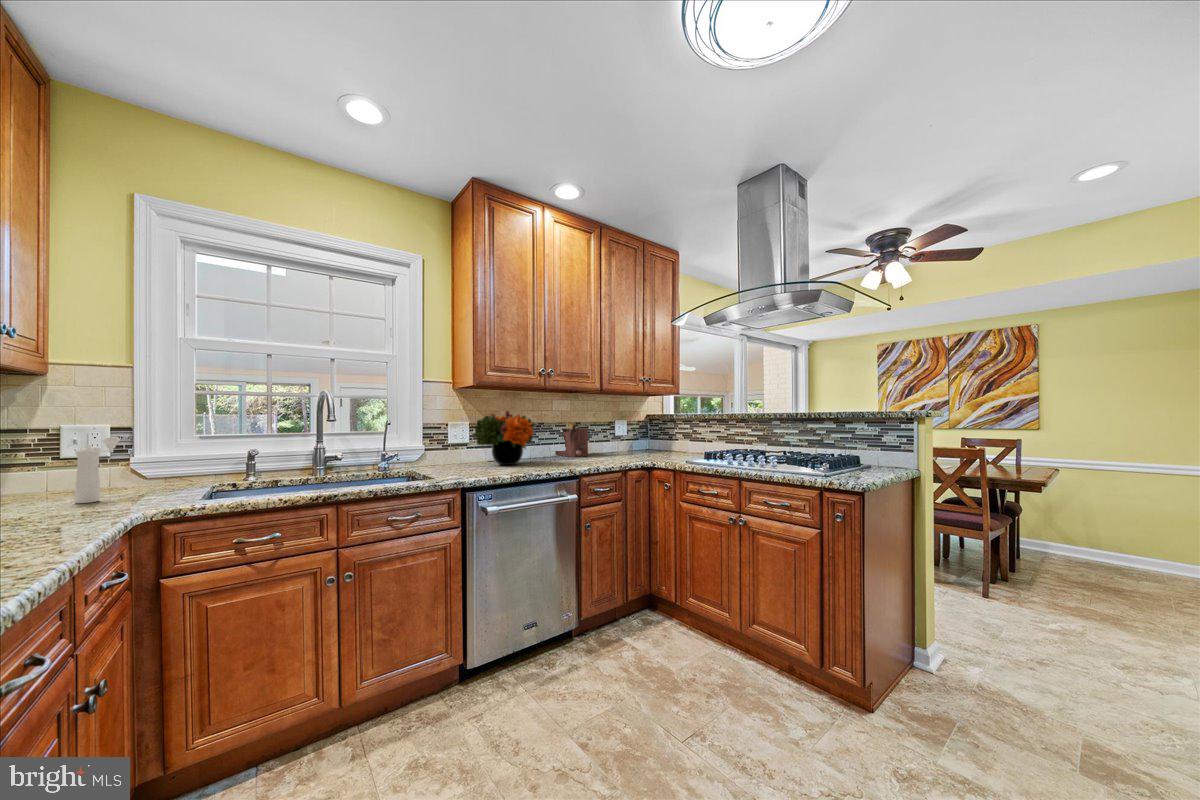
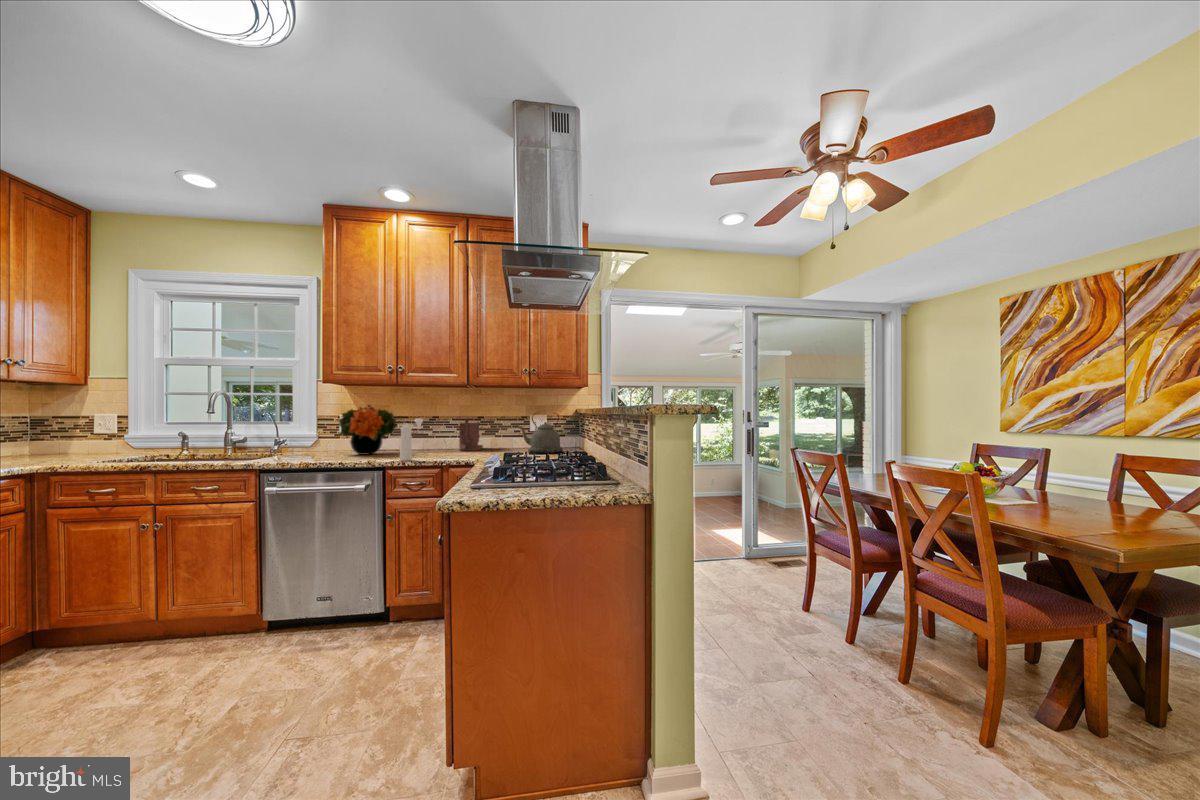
kettle: none [635,418,674,455] -> present [518,413,563,453]
pepper mill: present [75,437,120,503] -> present [400,418,423,461]

